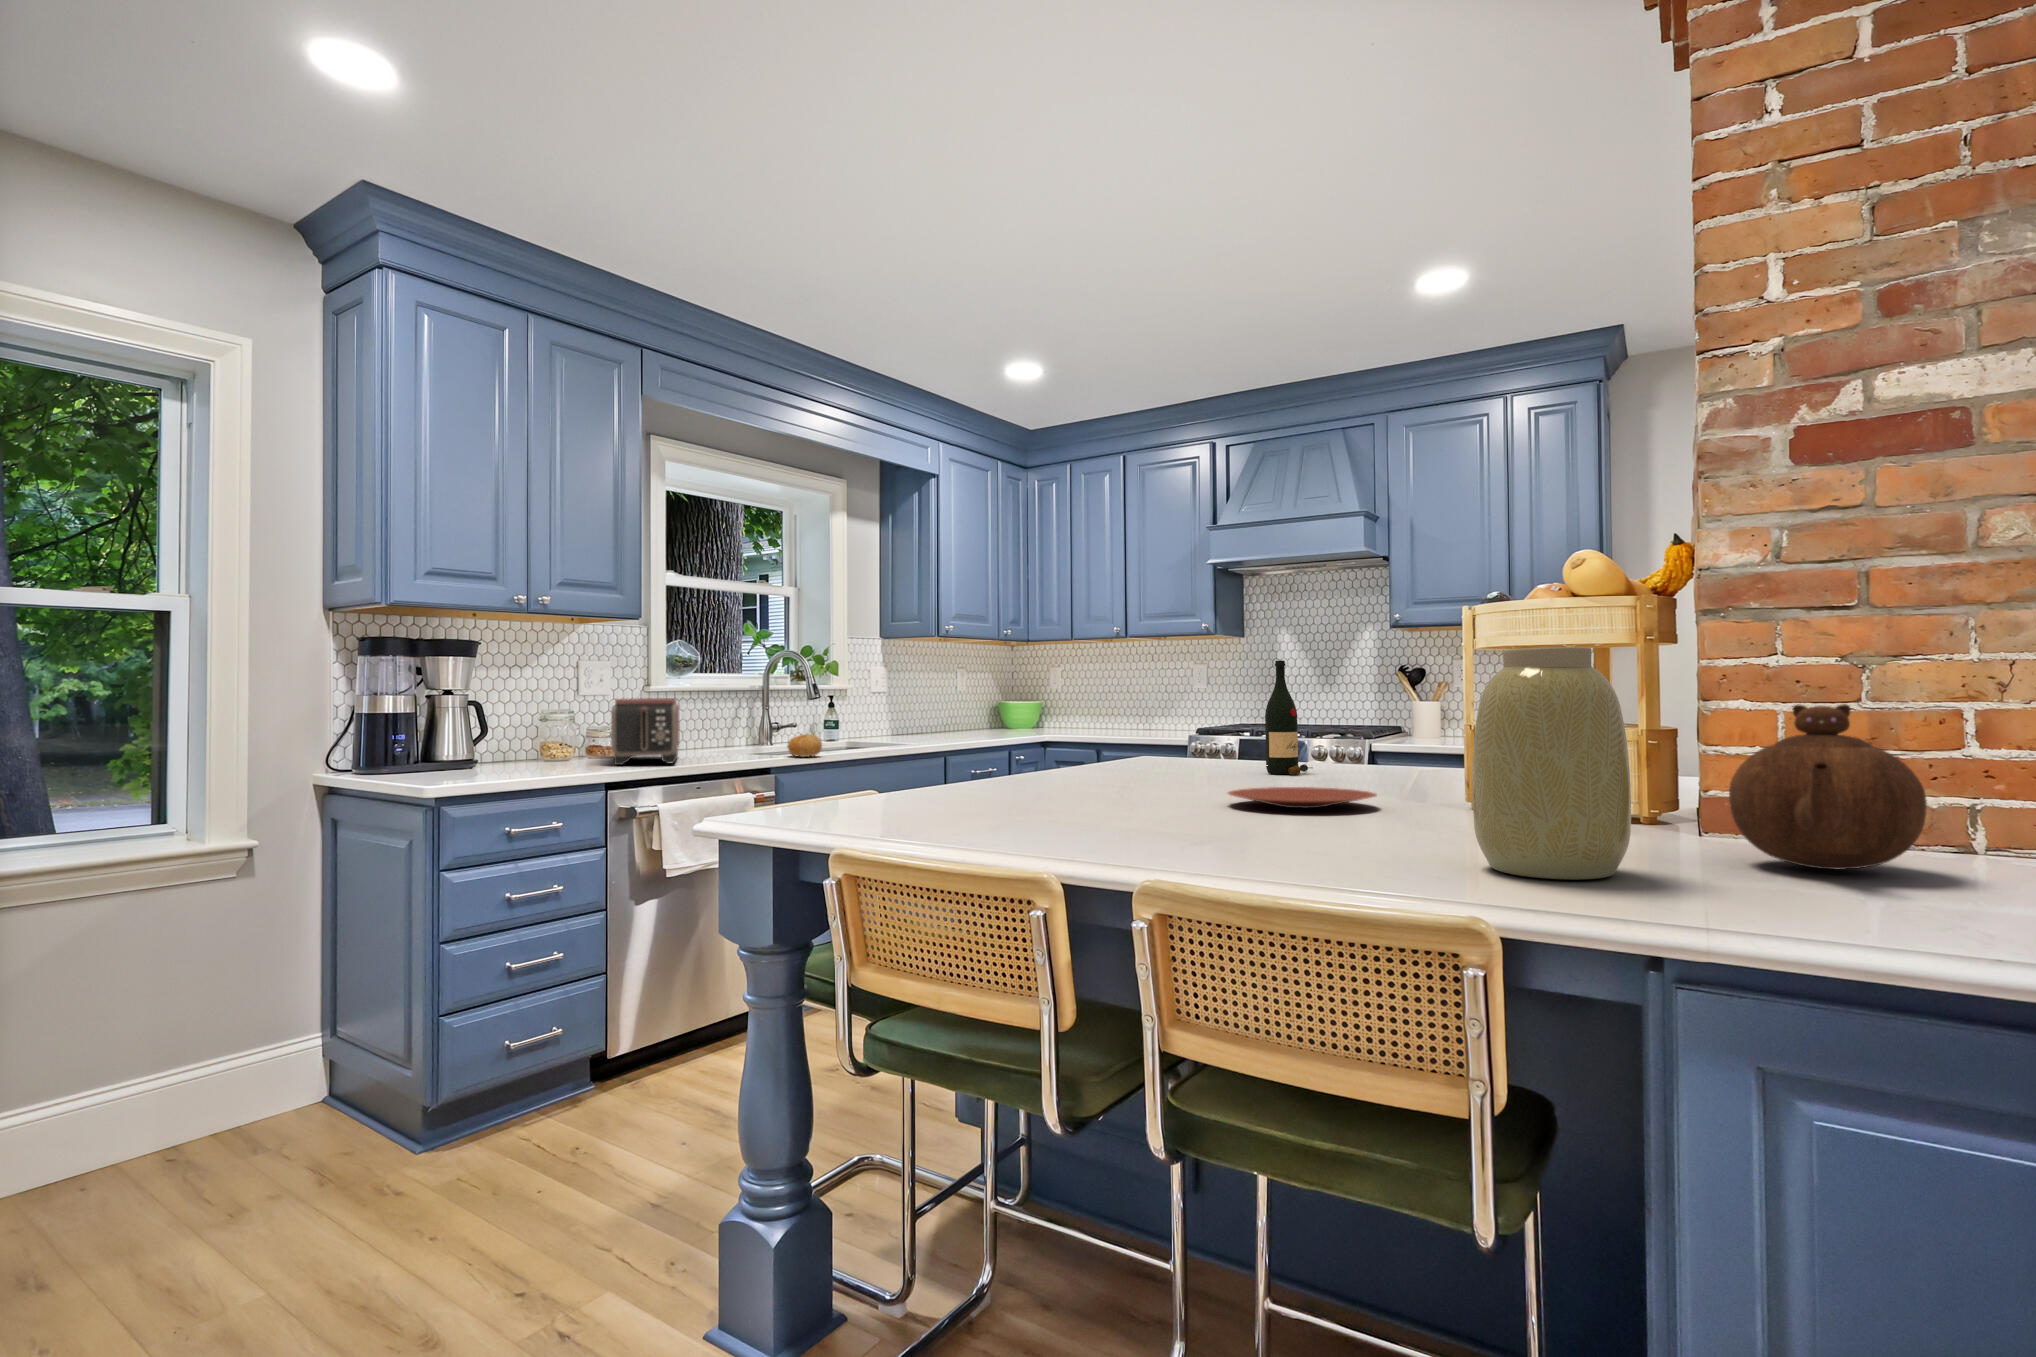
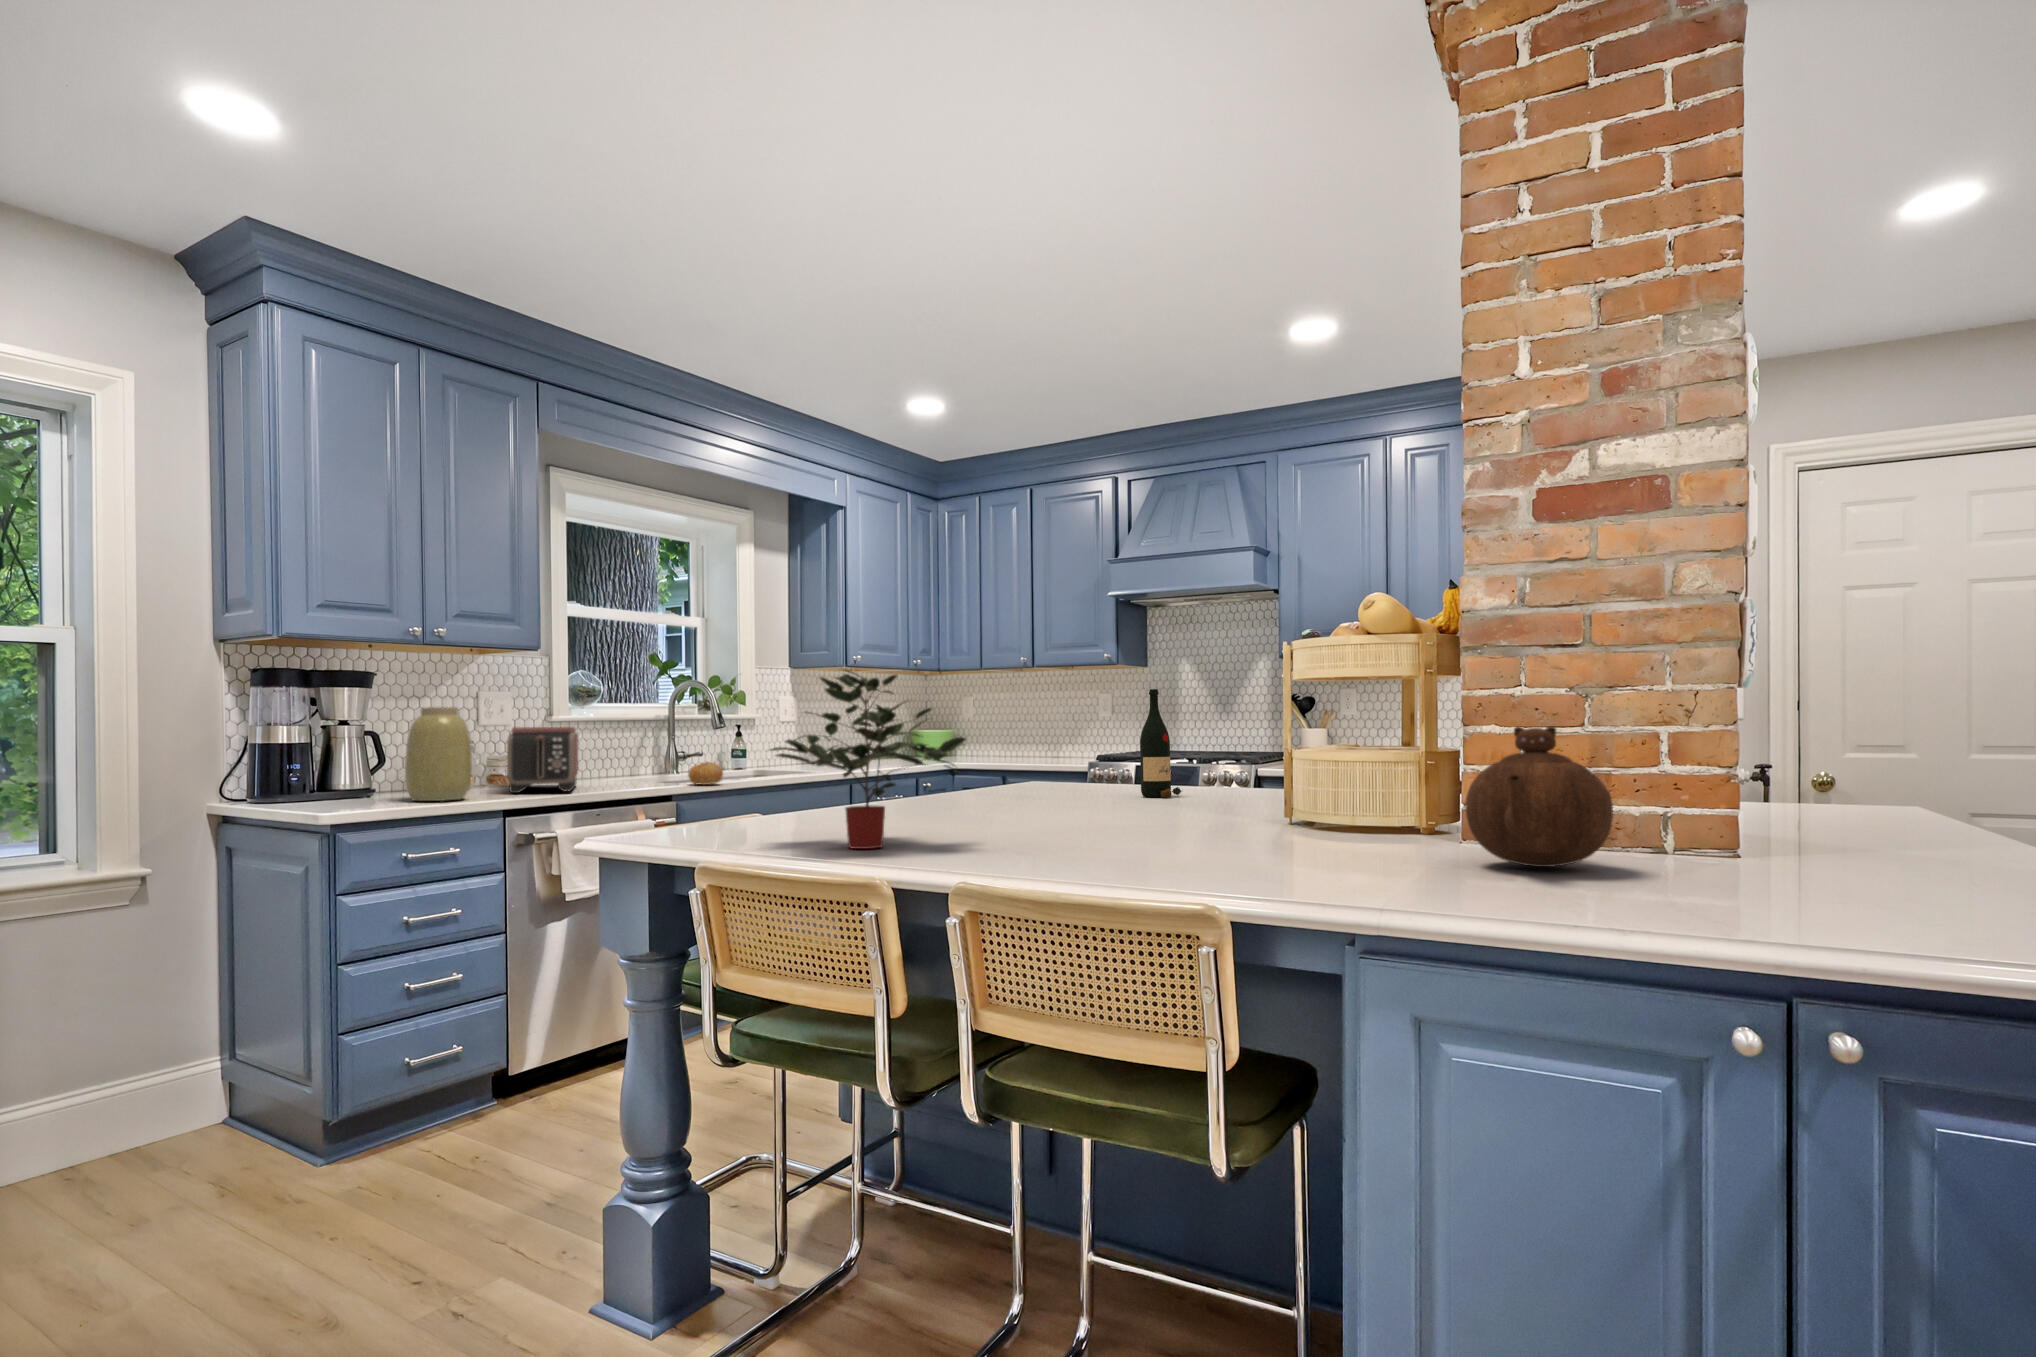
potted plant: none [904,638,1127,835] -> present [771,669,966,849]
vase: present [1473,647,1631,880] -> present [405,707,472,801]
plate: present [1227,787,1377,808] -> none [1078,807,1214,825]

